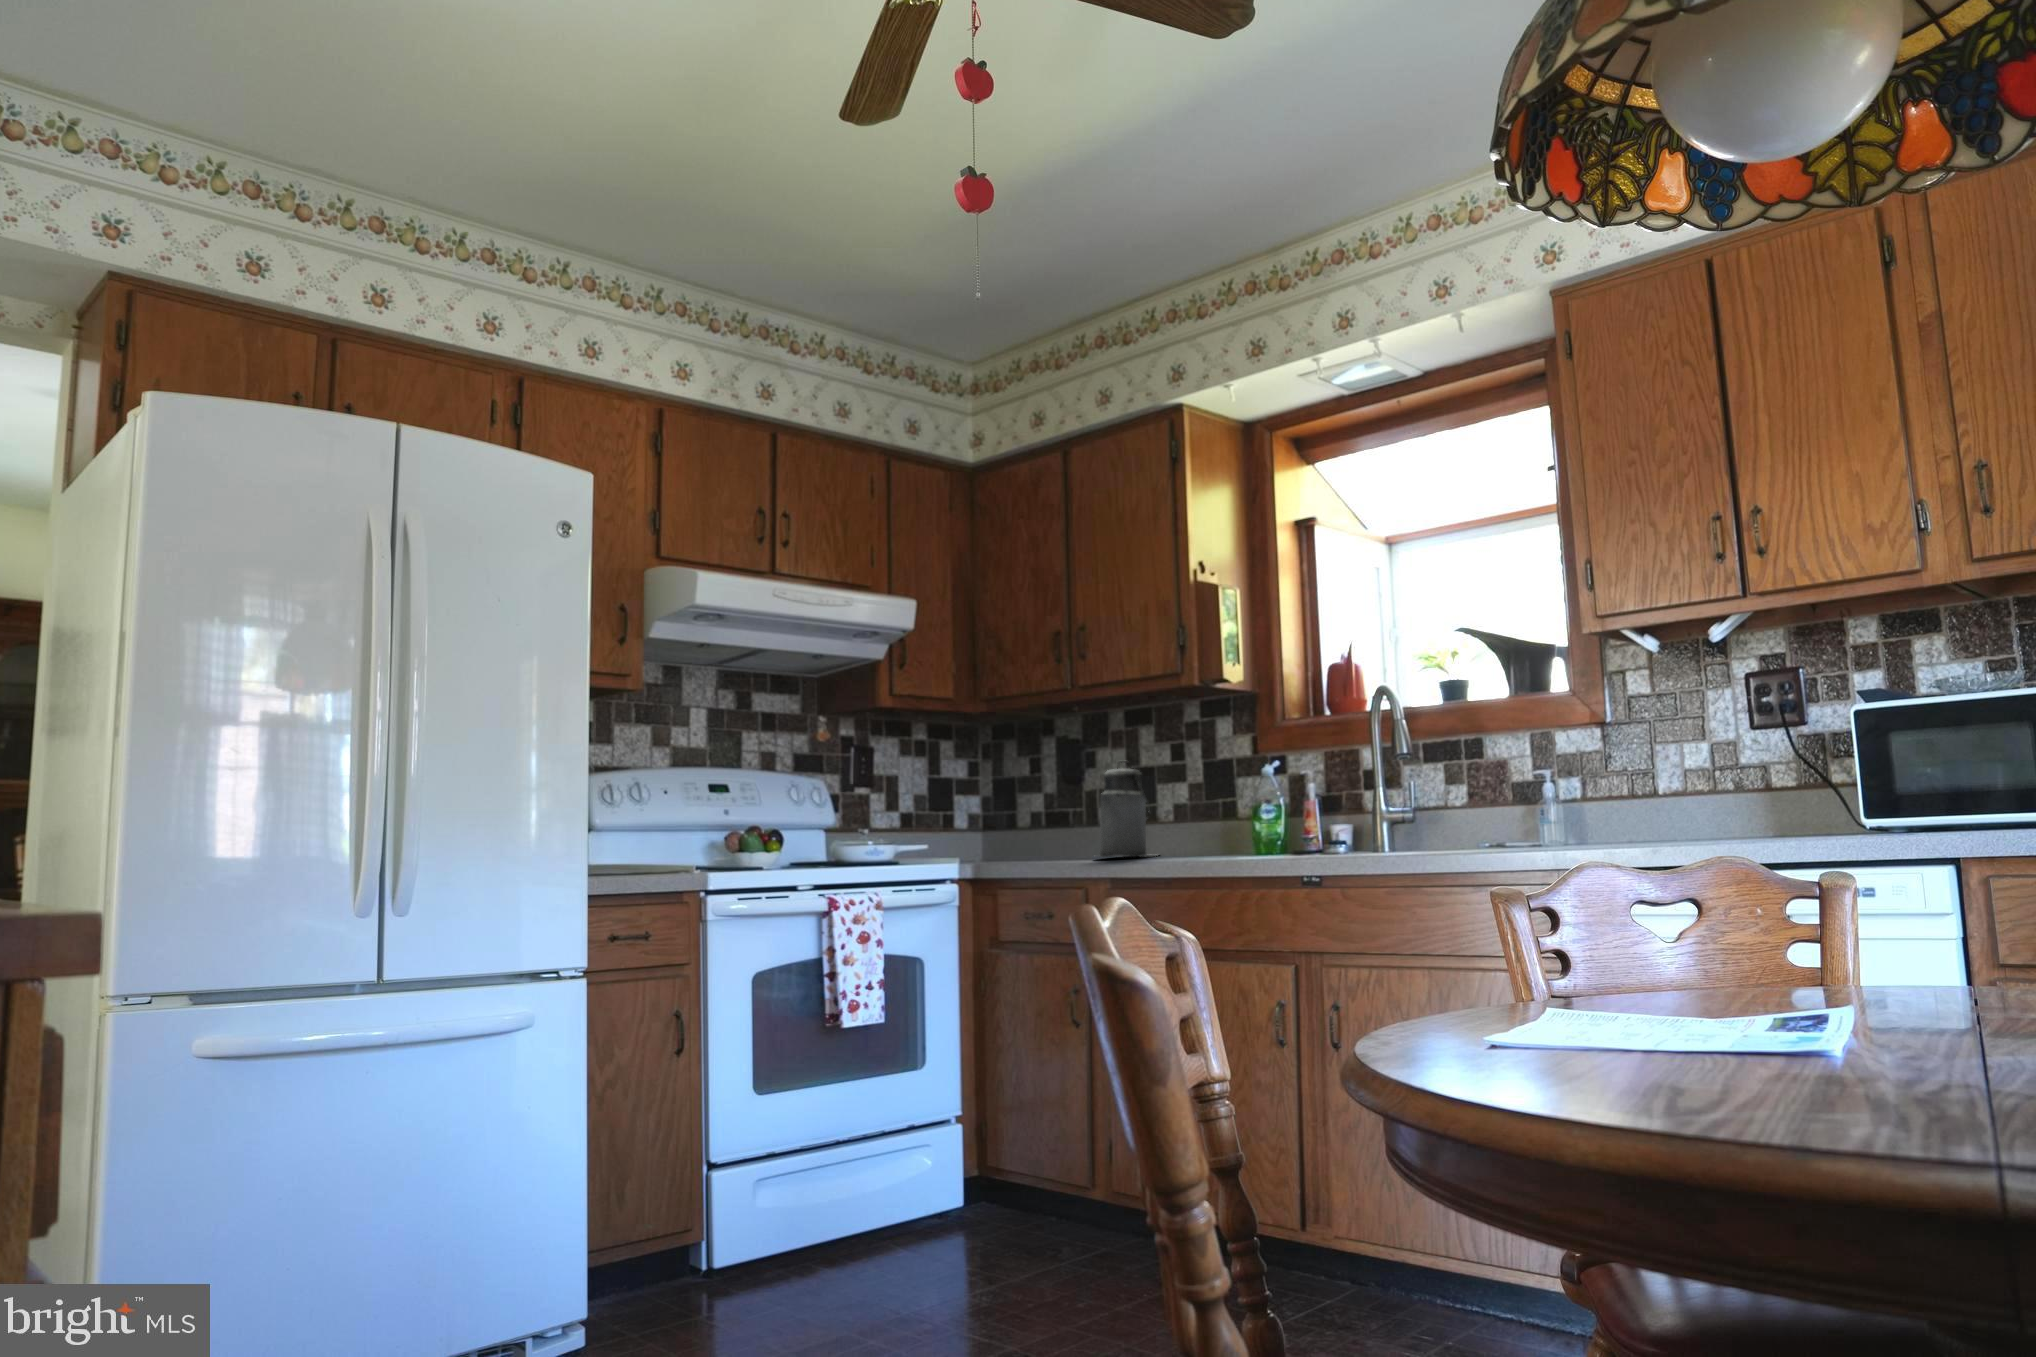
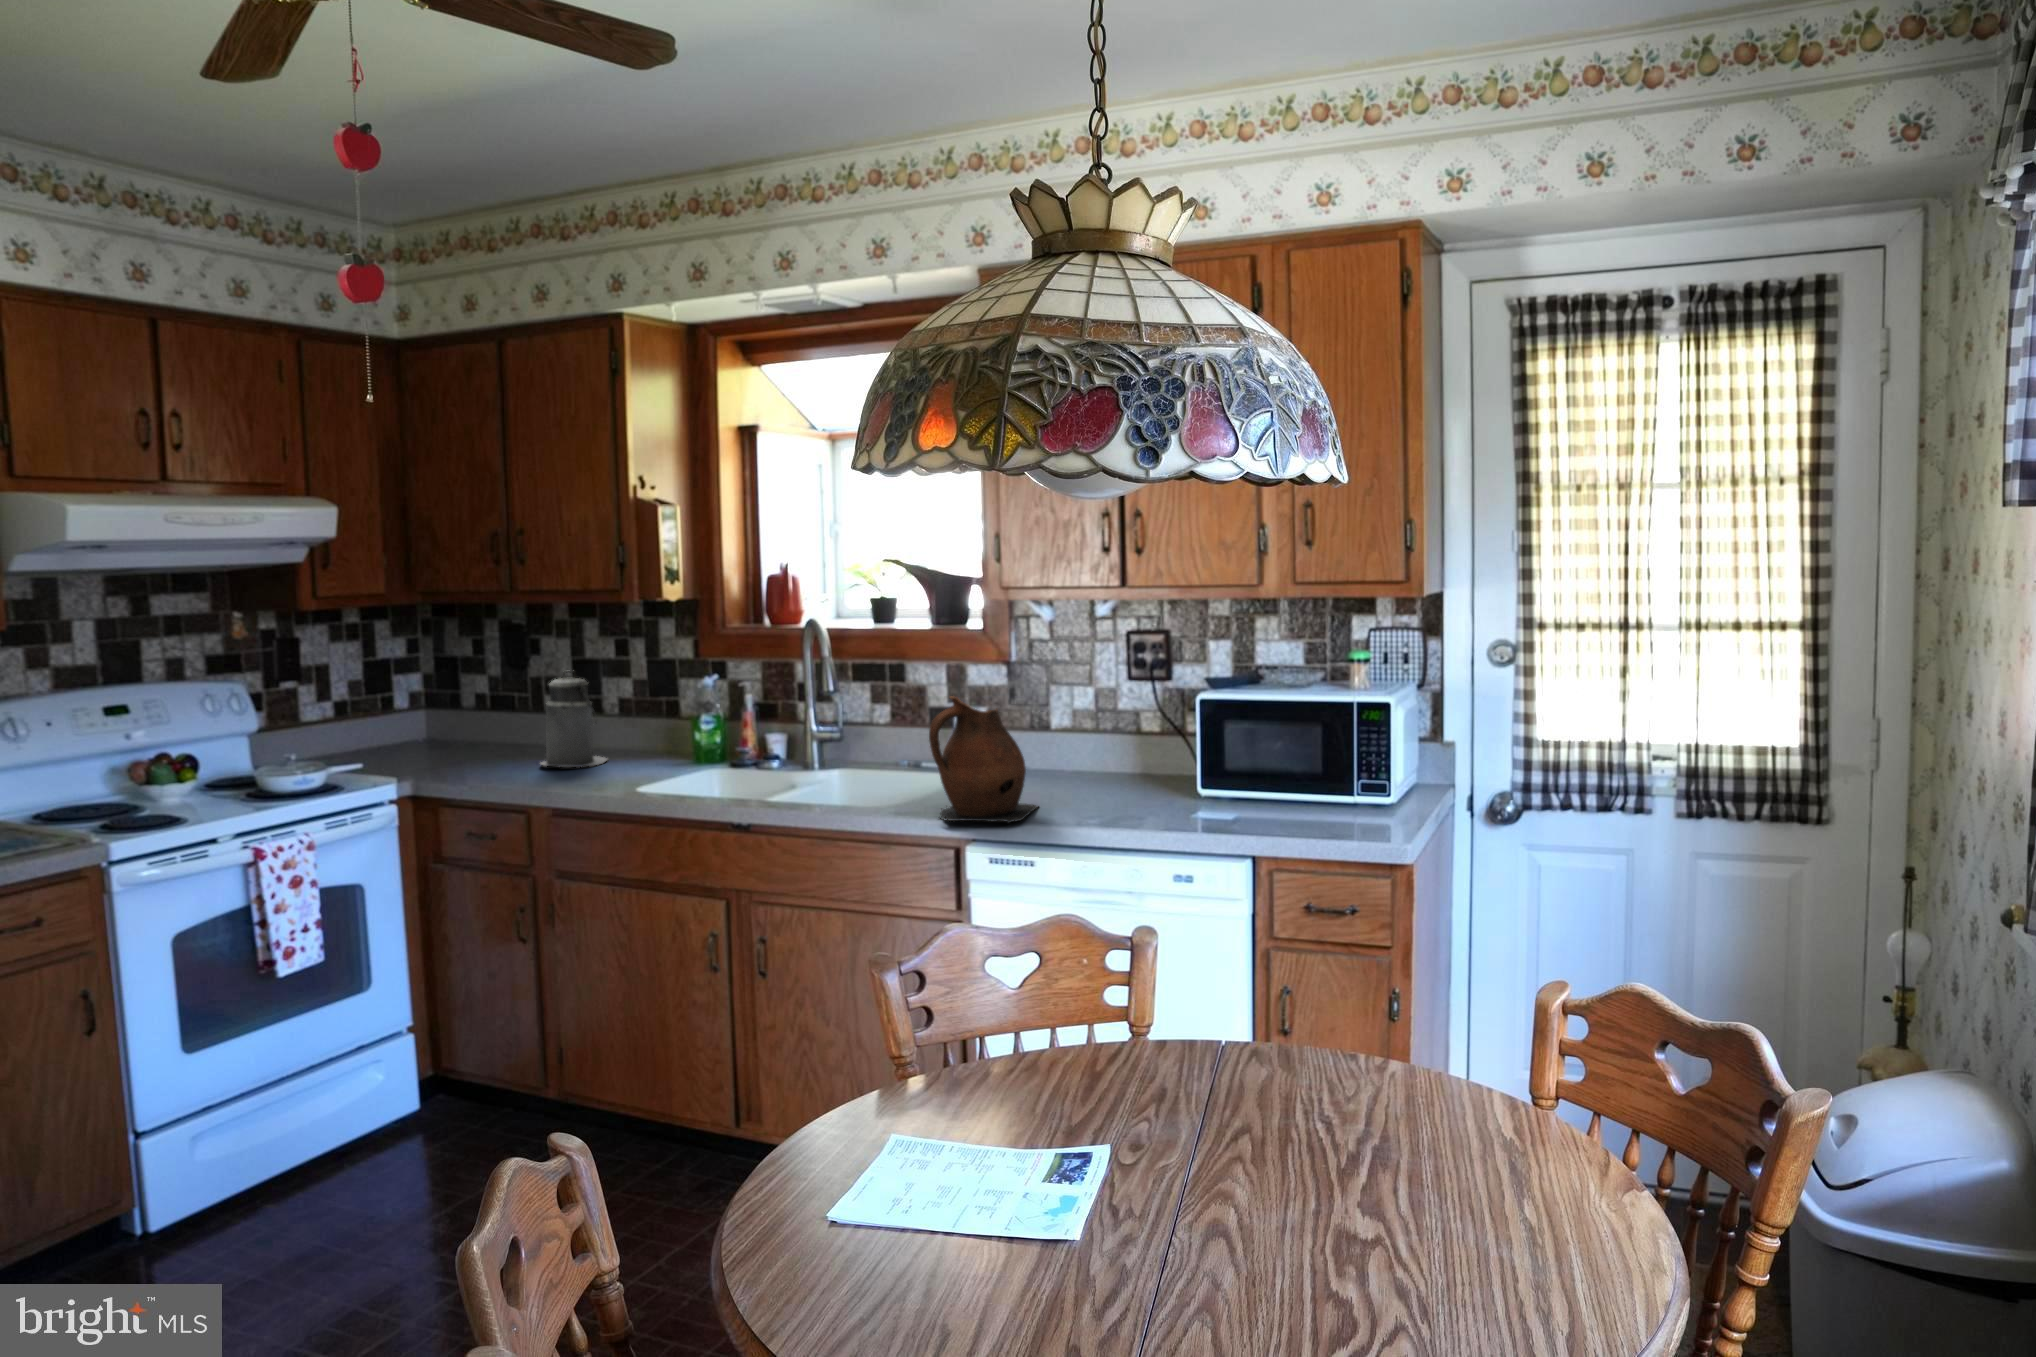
ceramic pitcher: none [1546,706,1689,851] -> present [929,696,1038,823]

